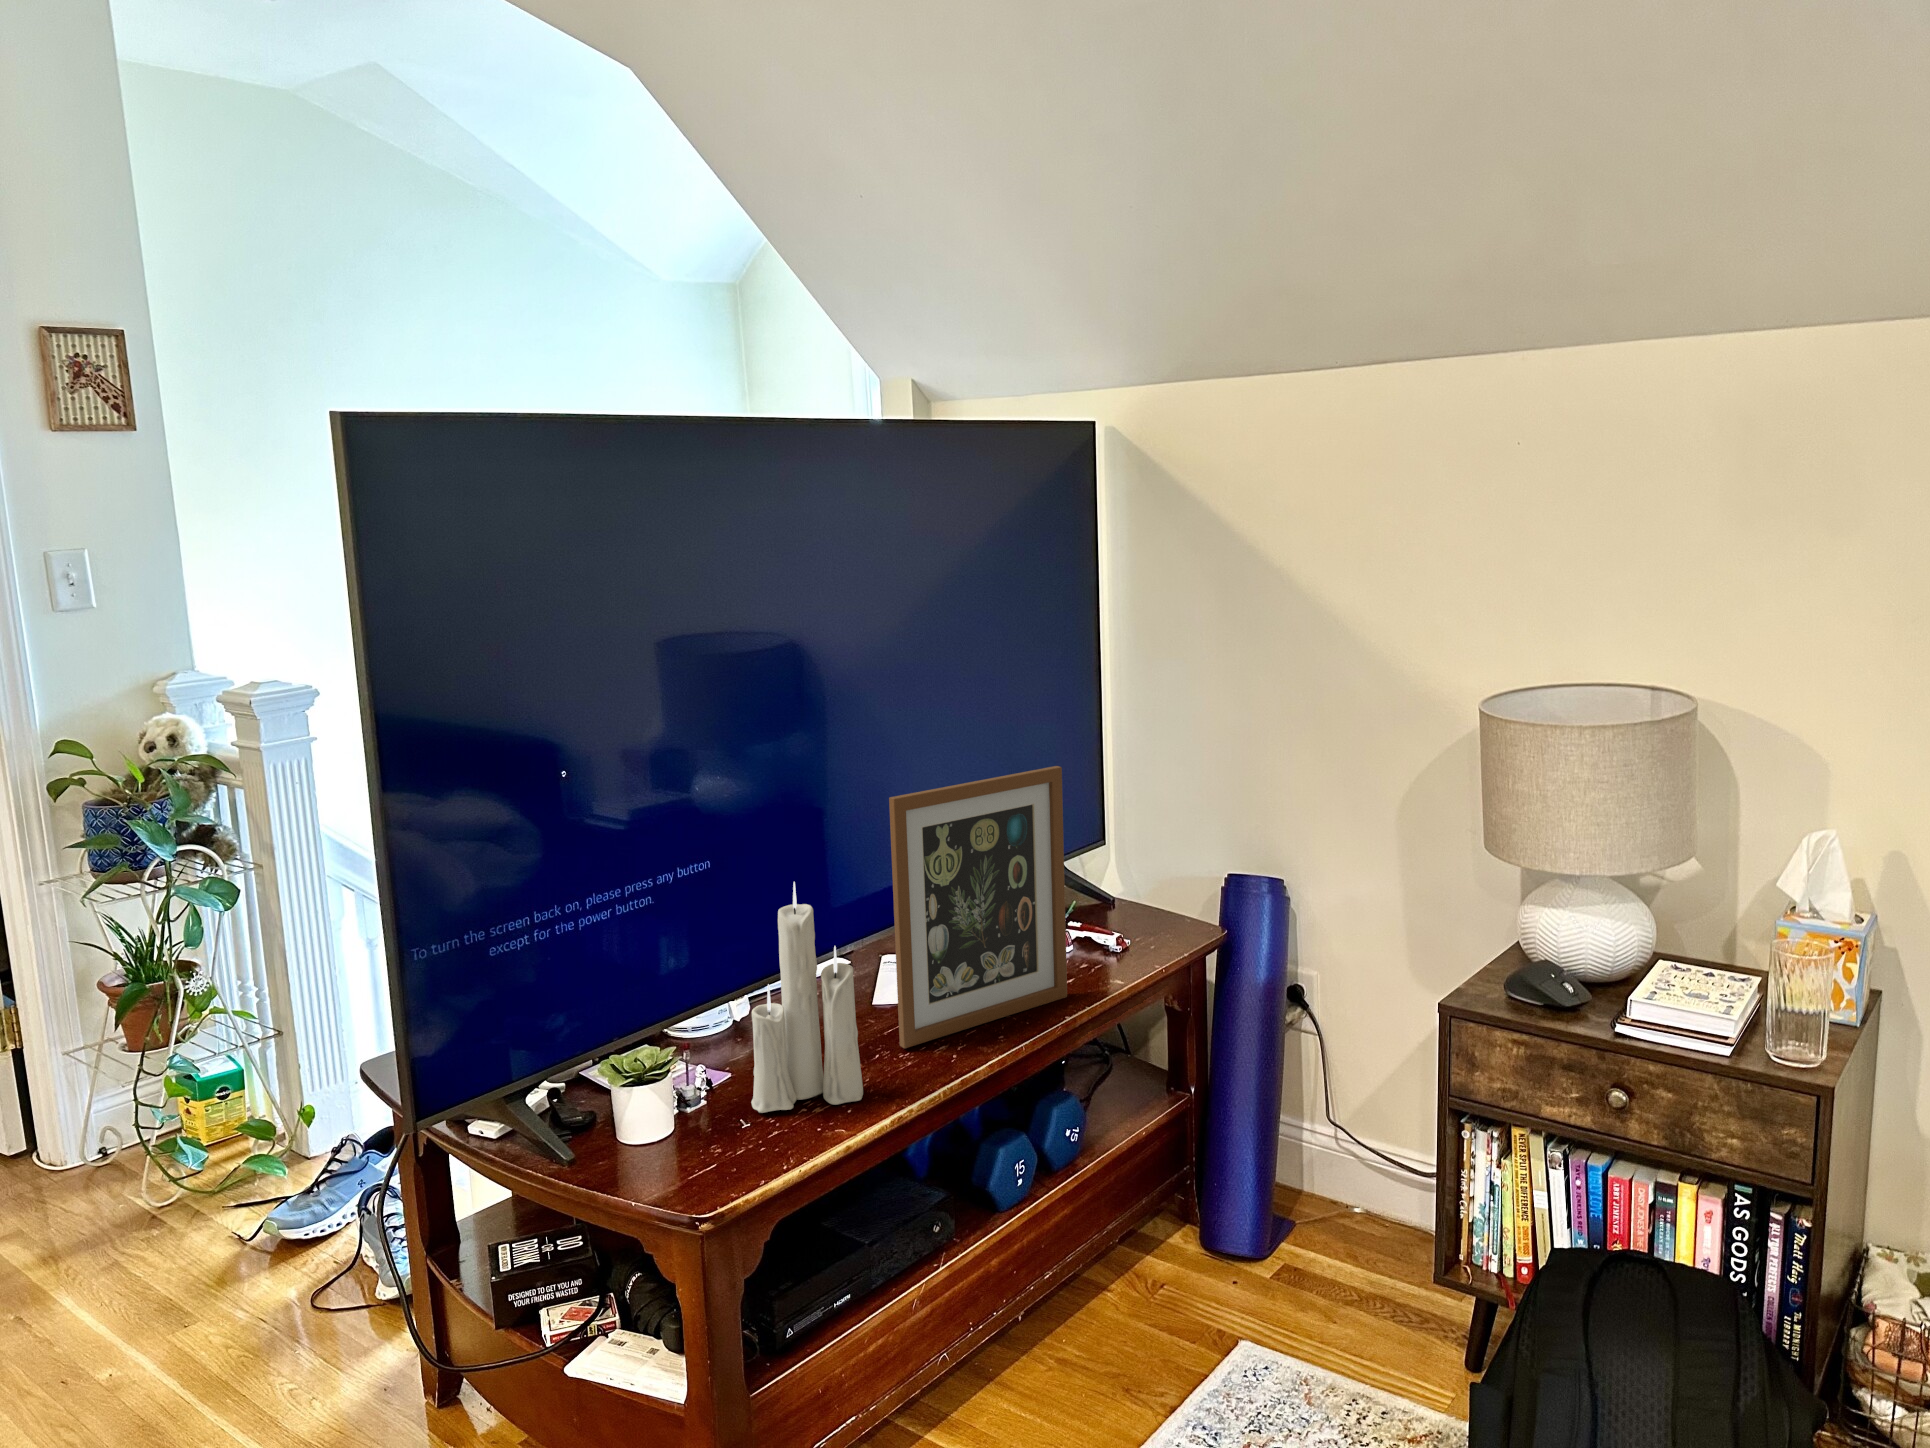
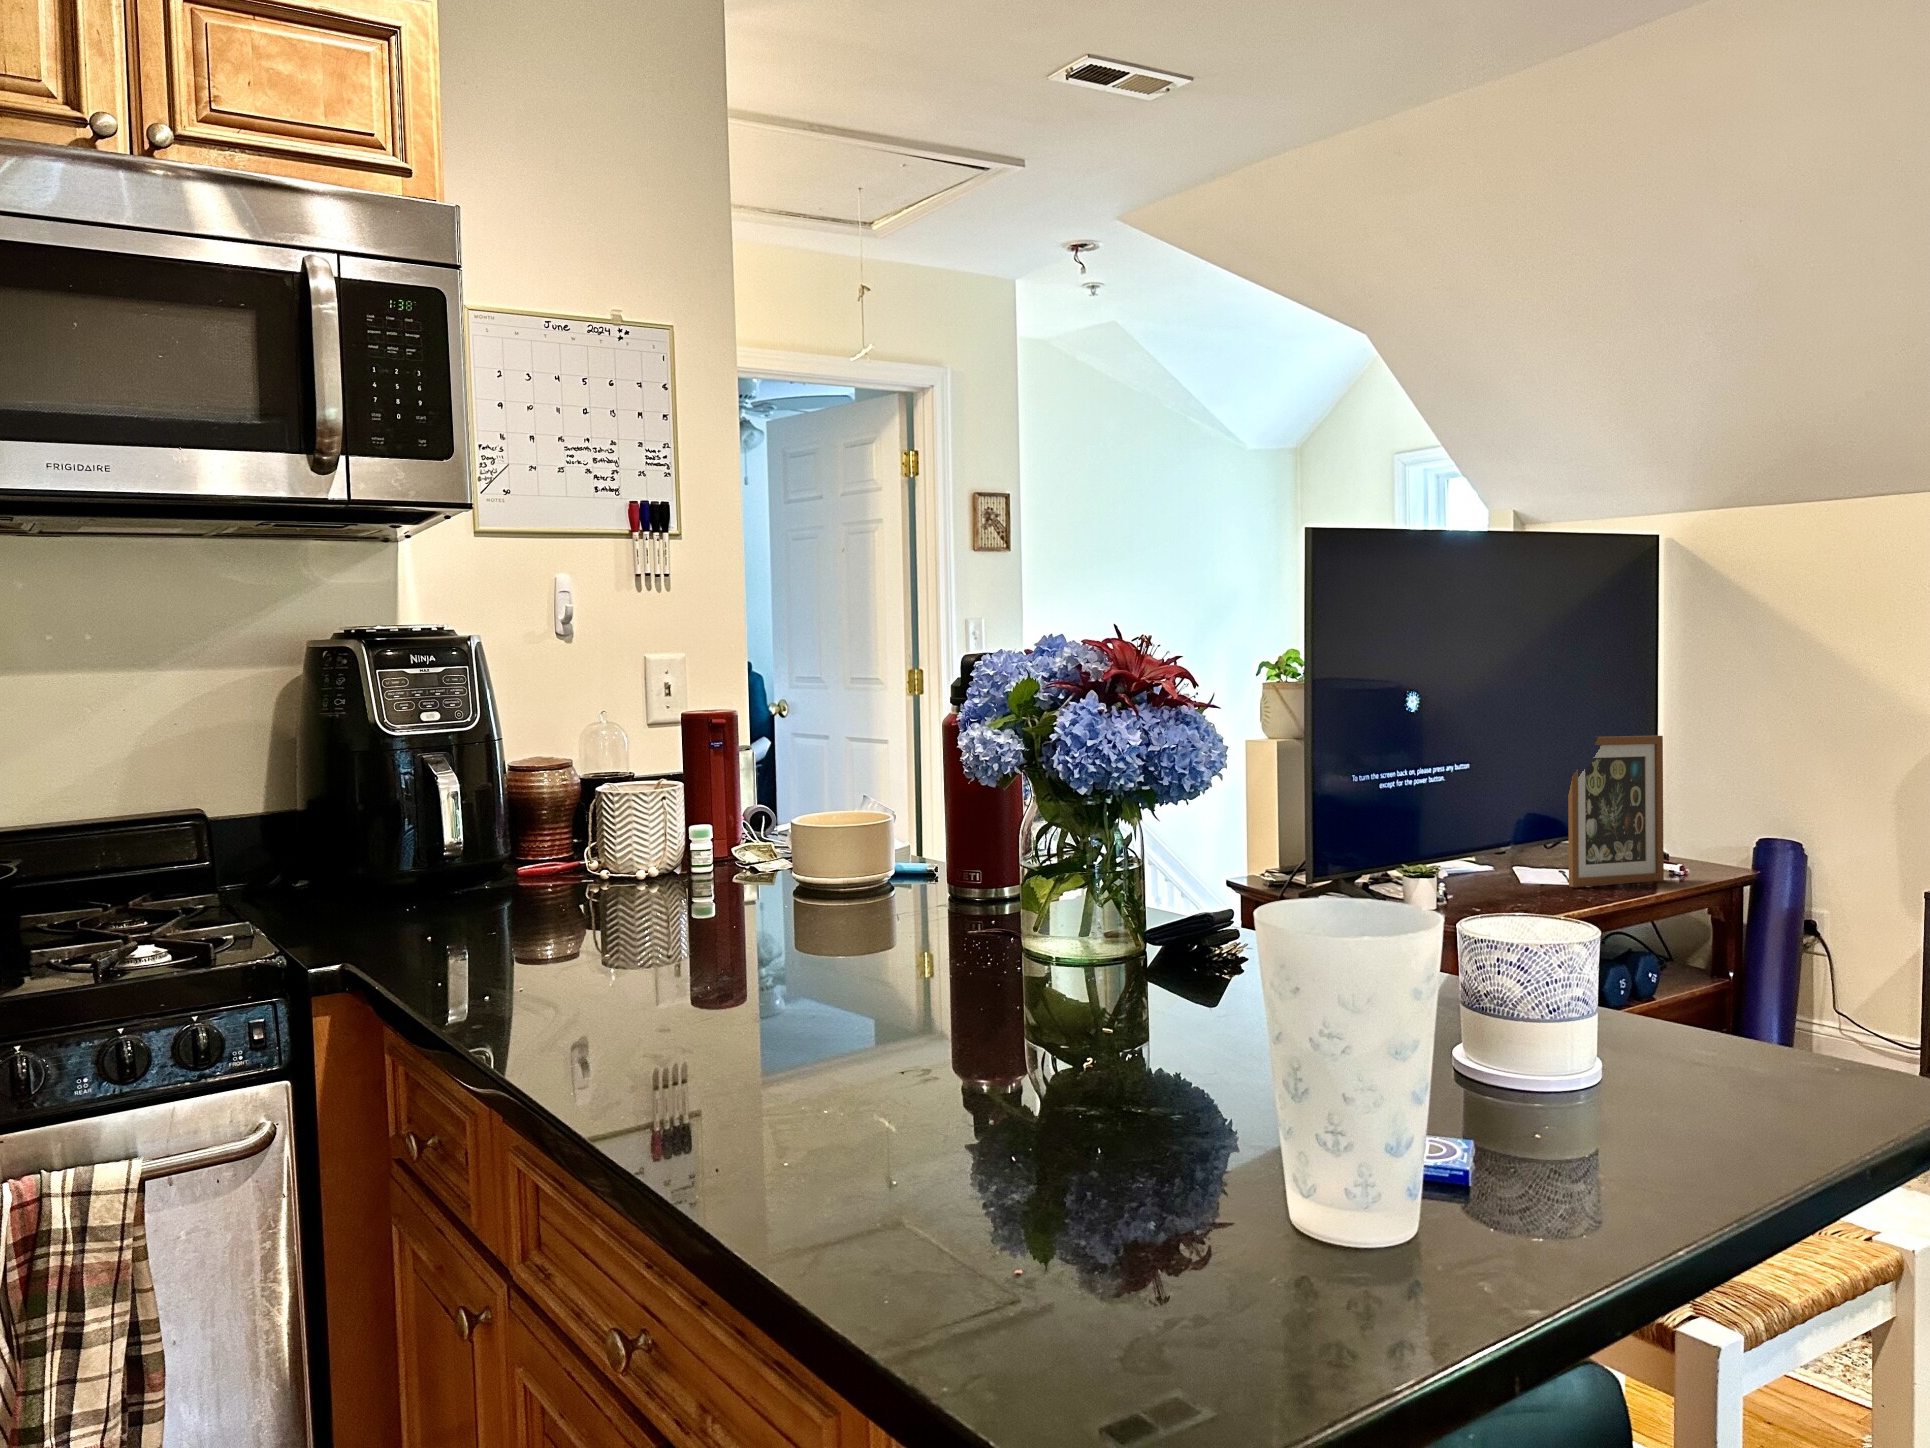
candle: present [751,882,863,1113] -> none [1497,766,1562,897]

